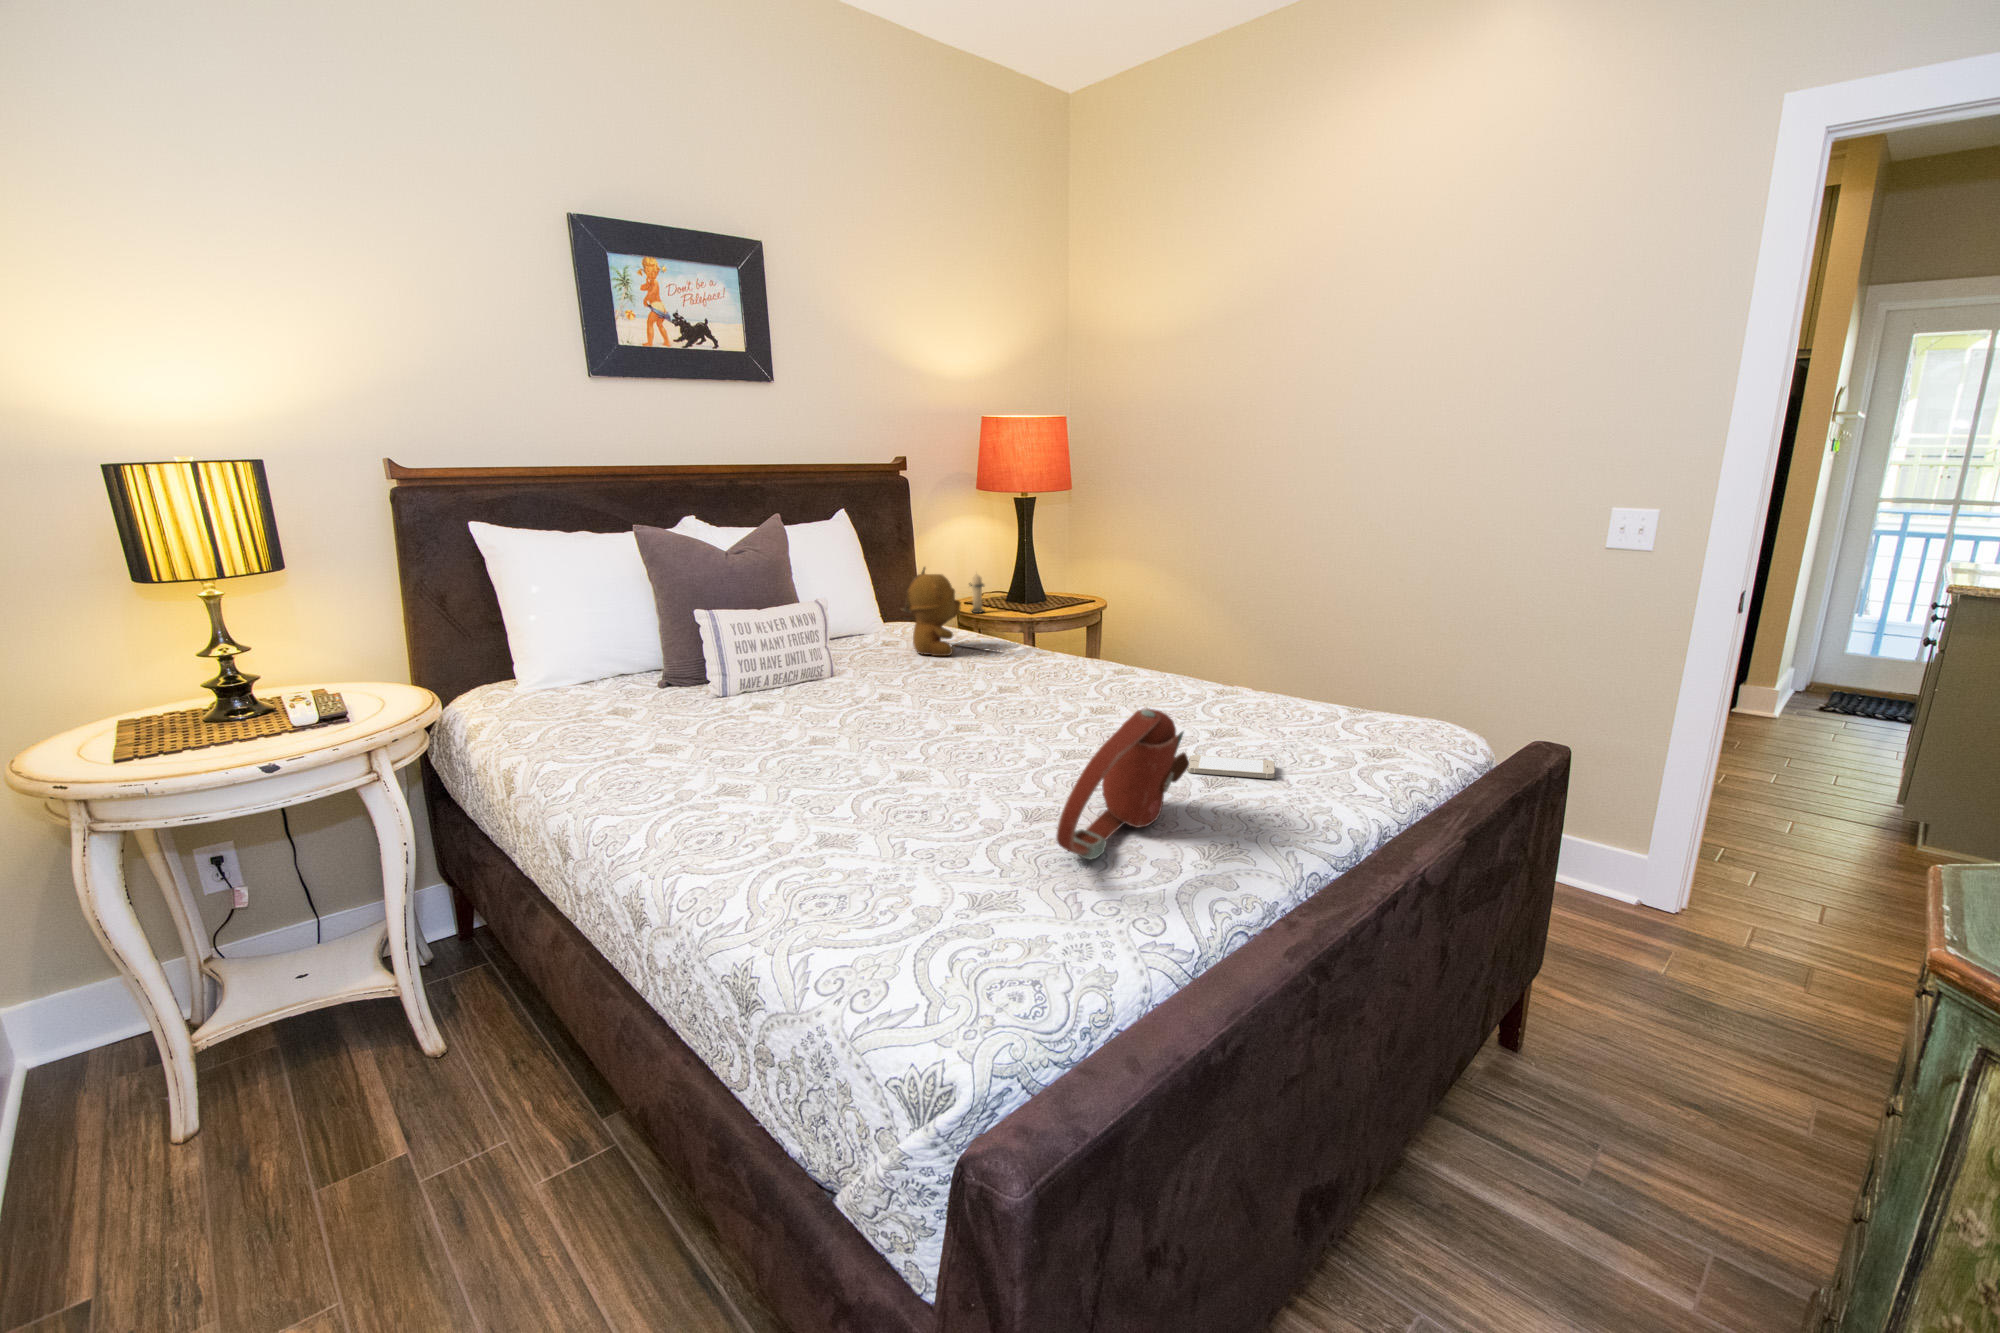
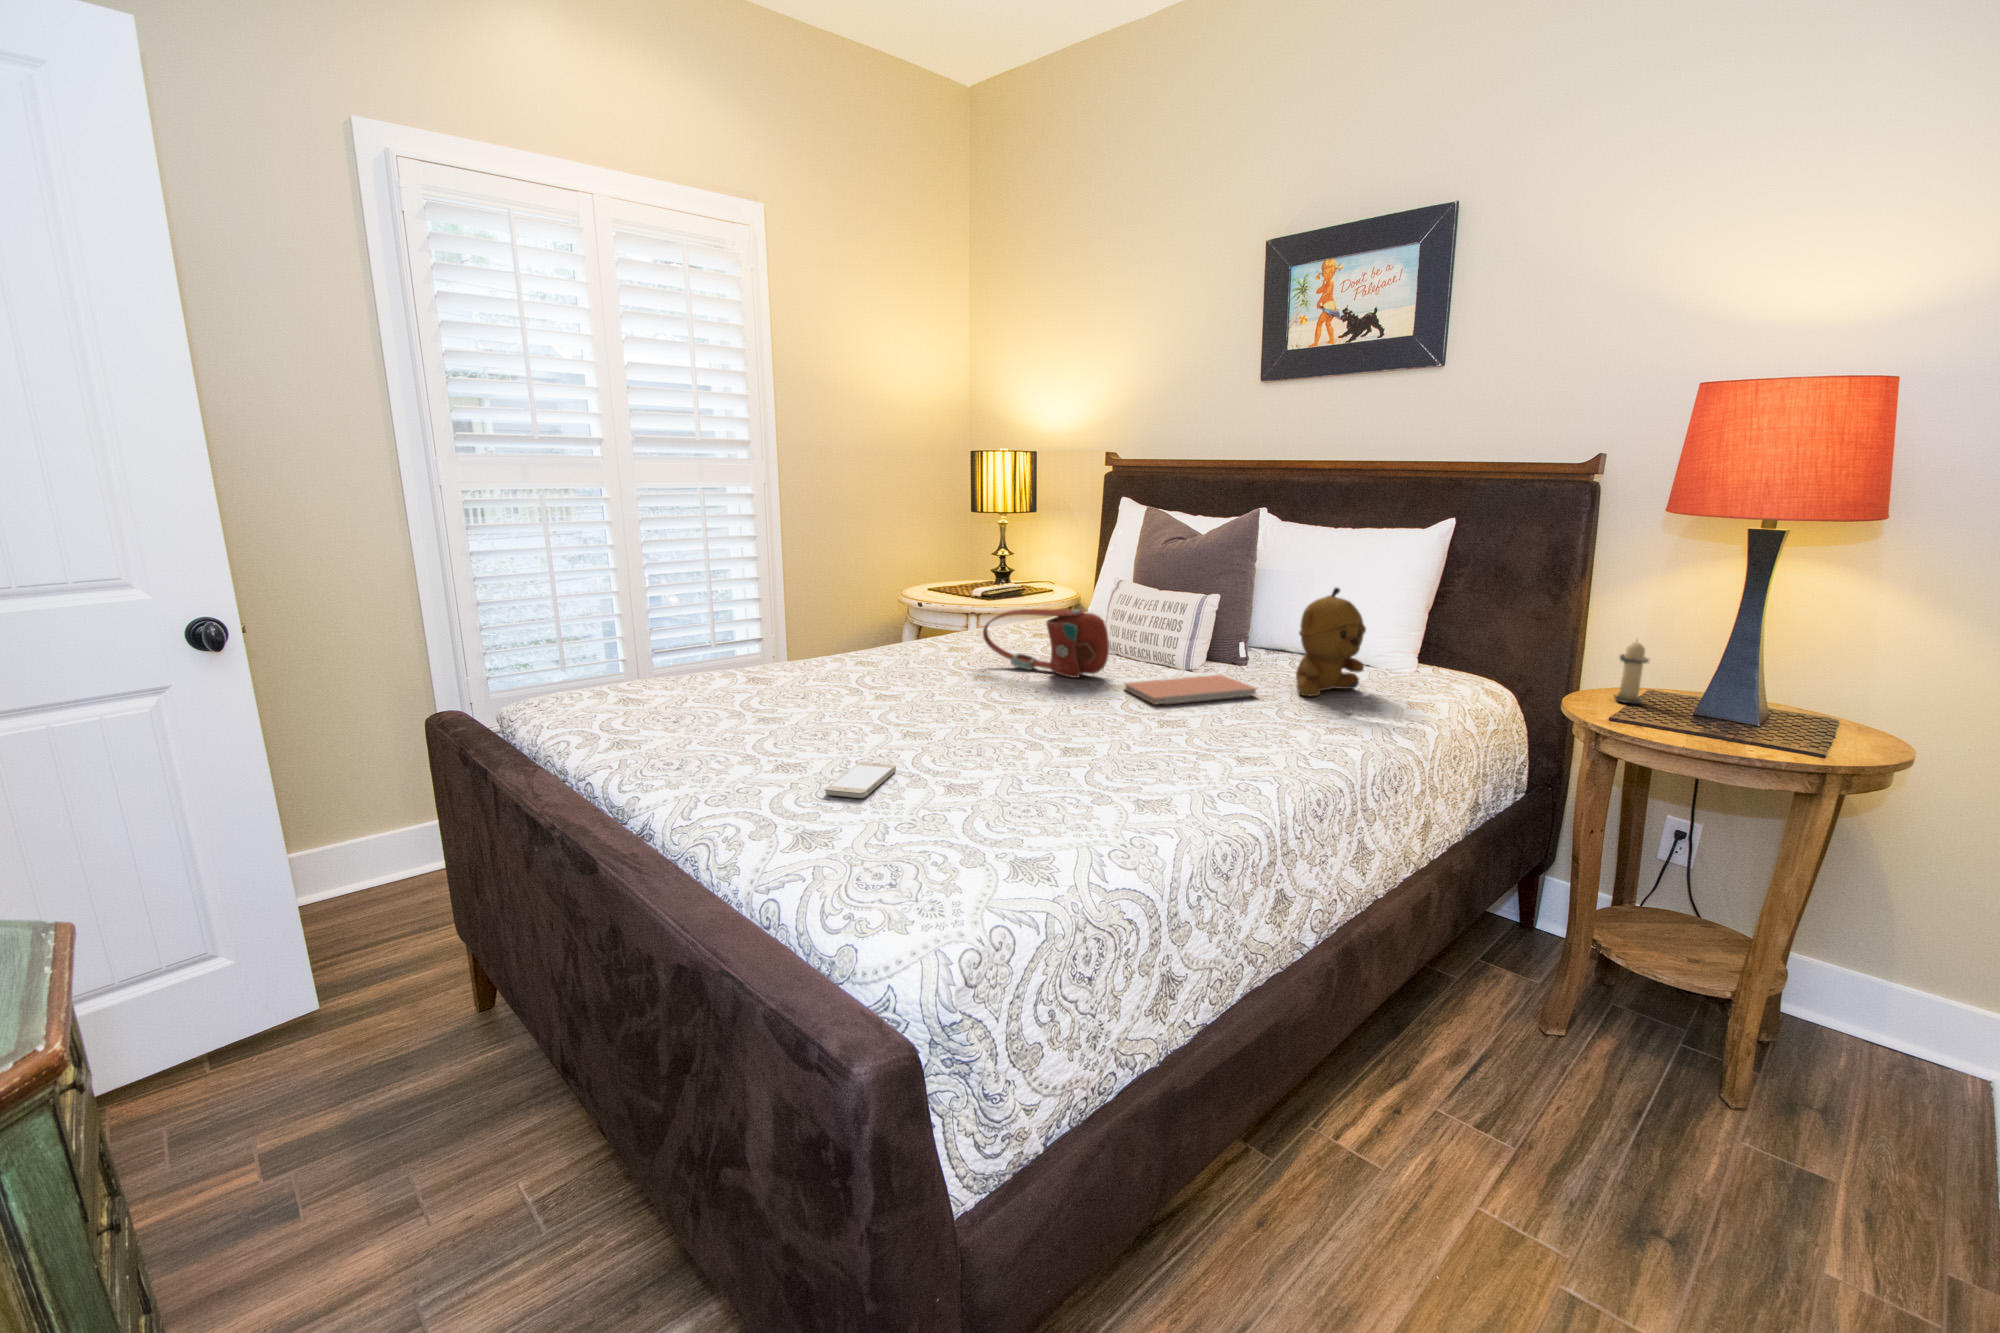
notebook: none [889,658,974,694] -> present [1125,675,1257,704]
handbag: present [1056,708,1189,860] -> present [983,609,1109,678]

